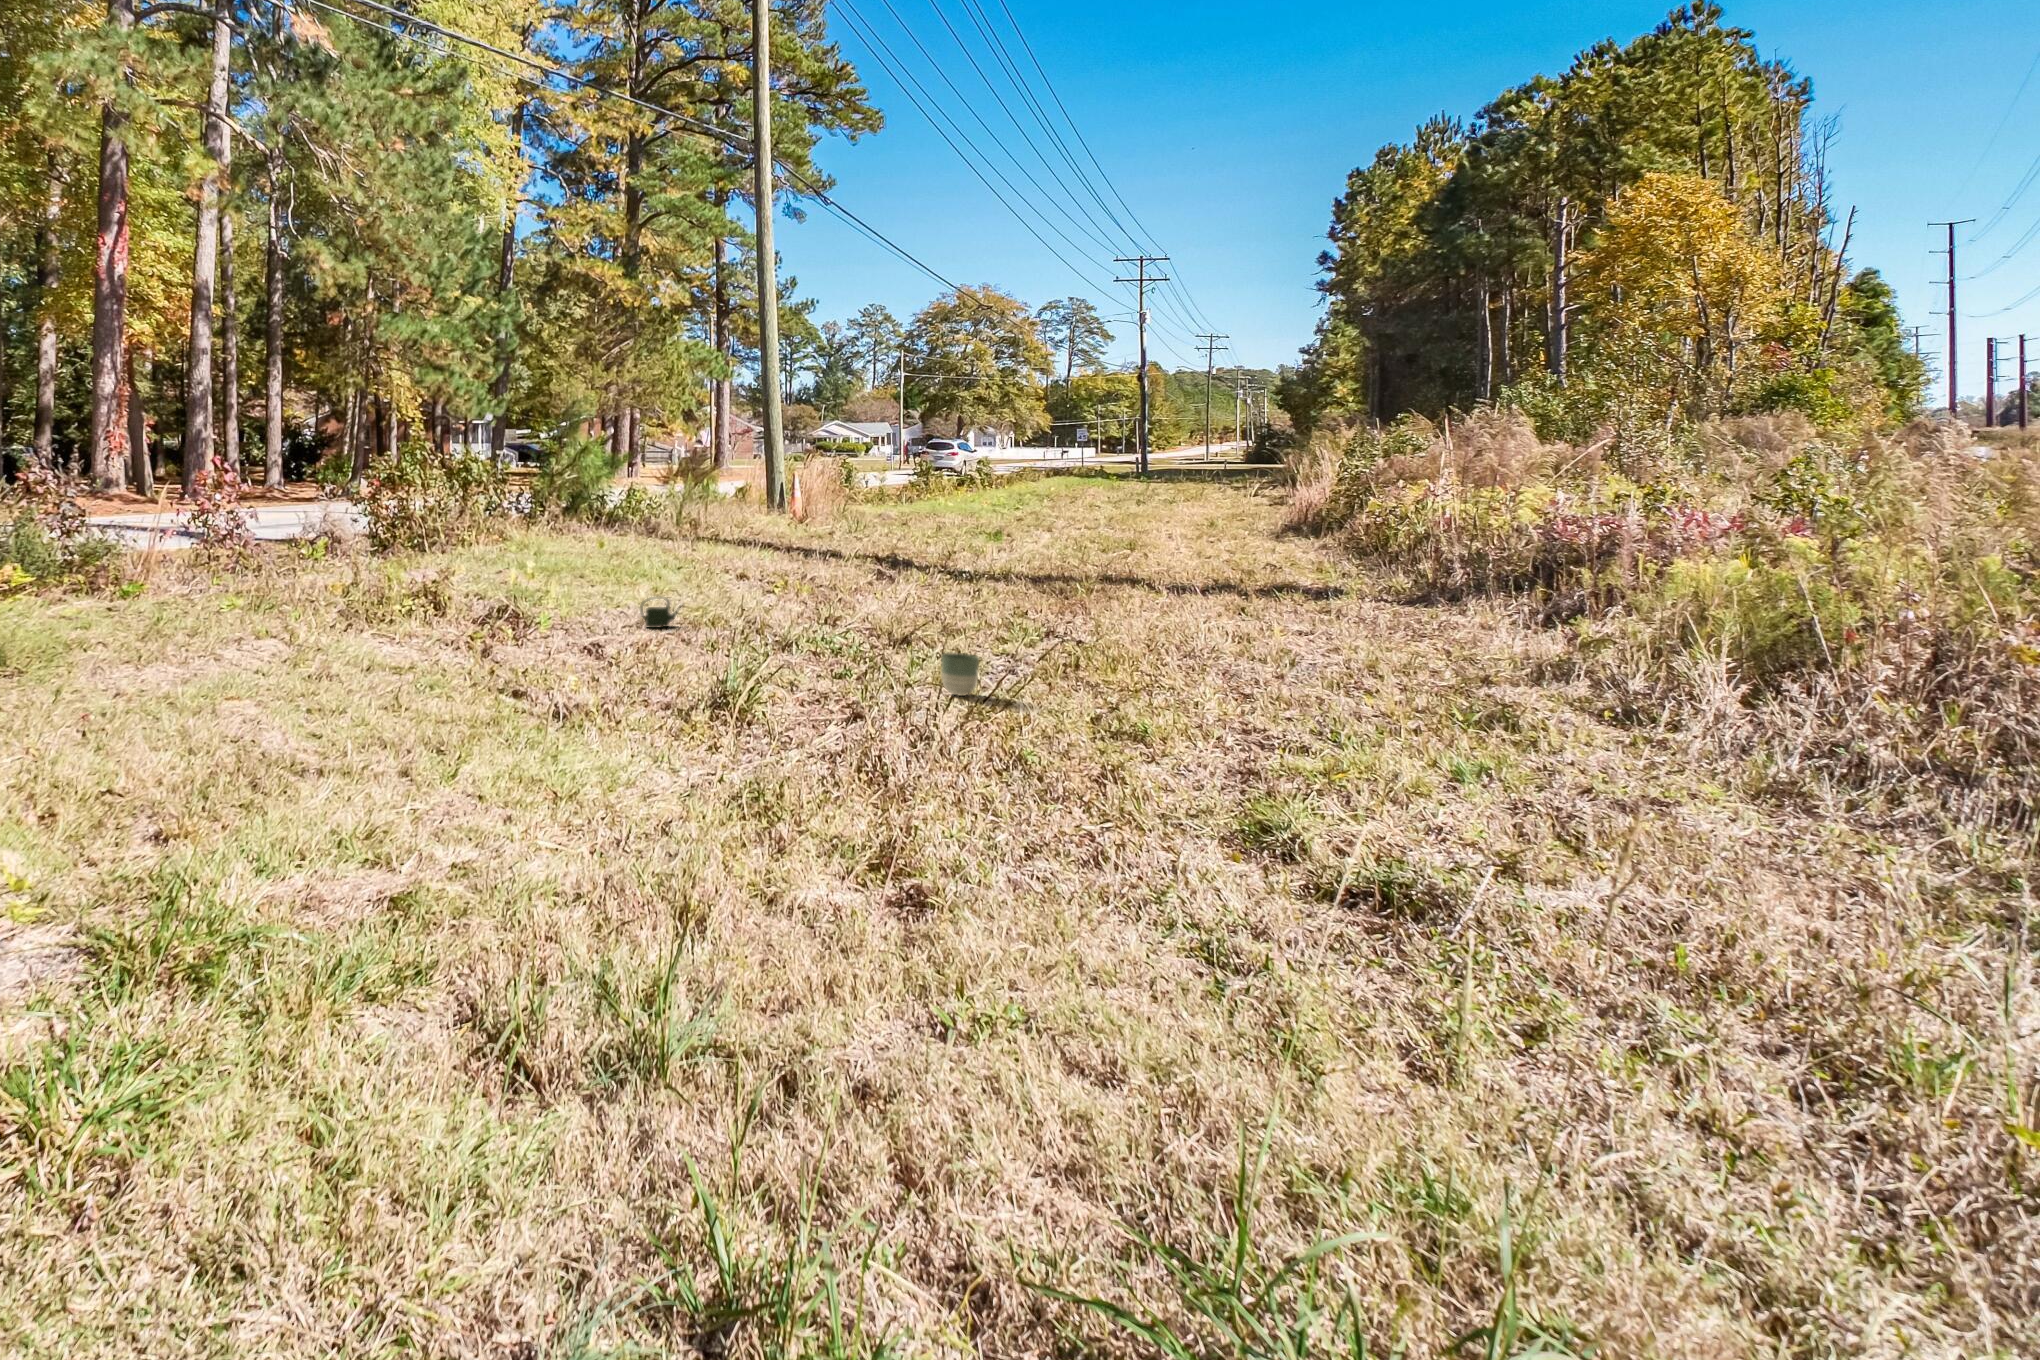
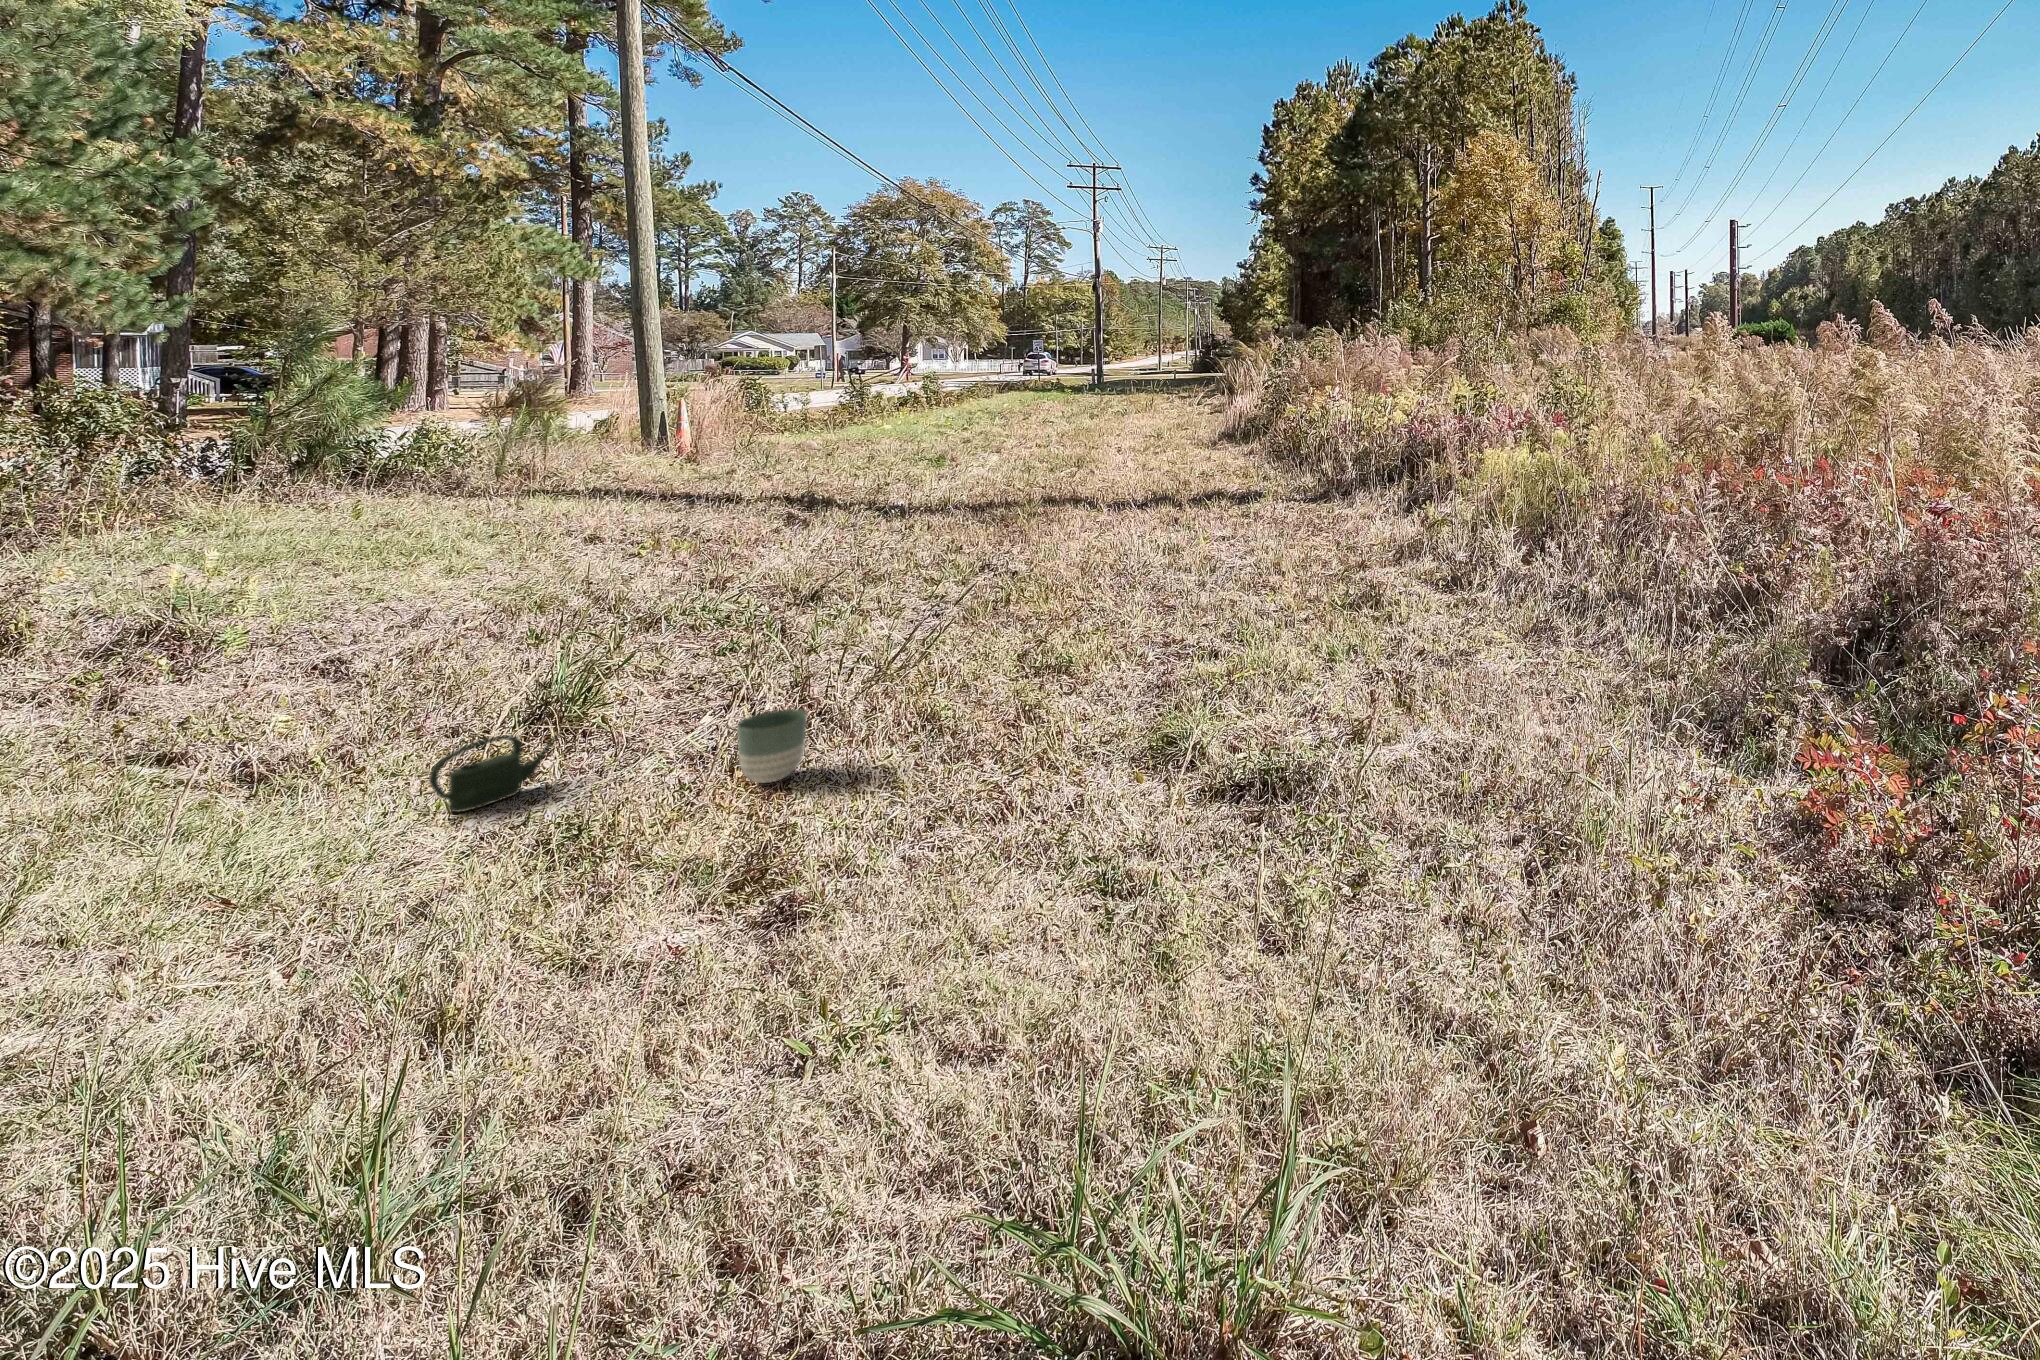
watering can: present [640,598,681,628] -> present [429,733,564,812]

